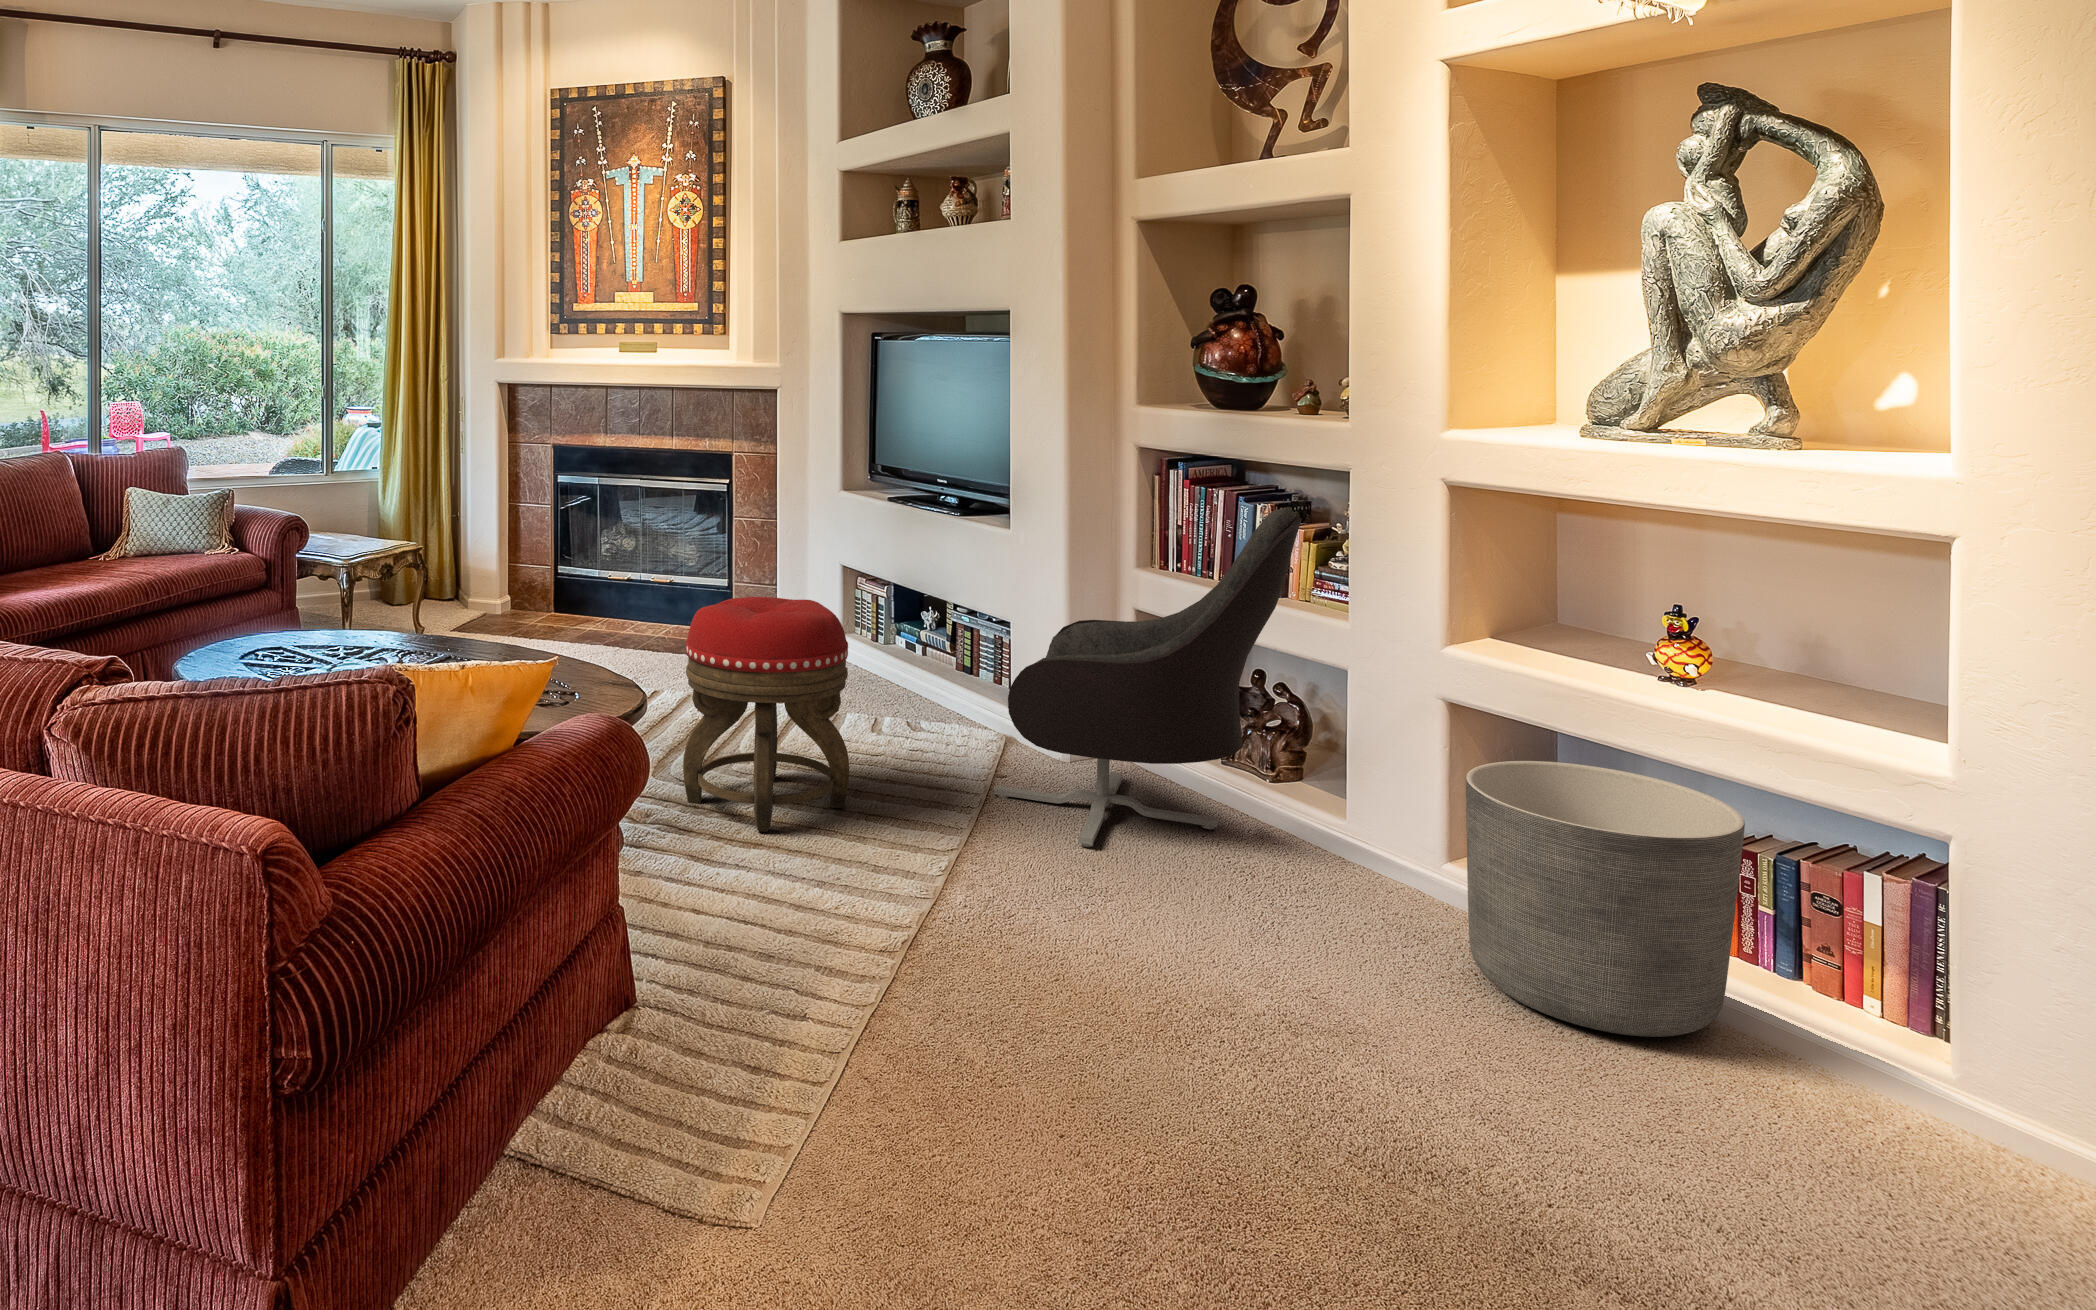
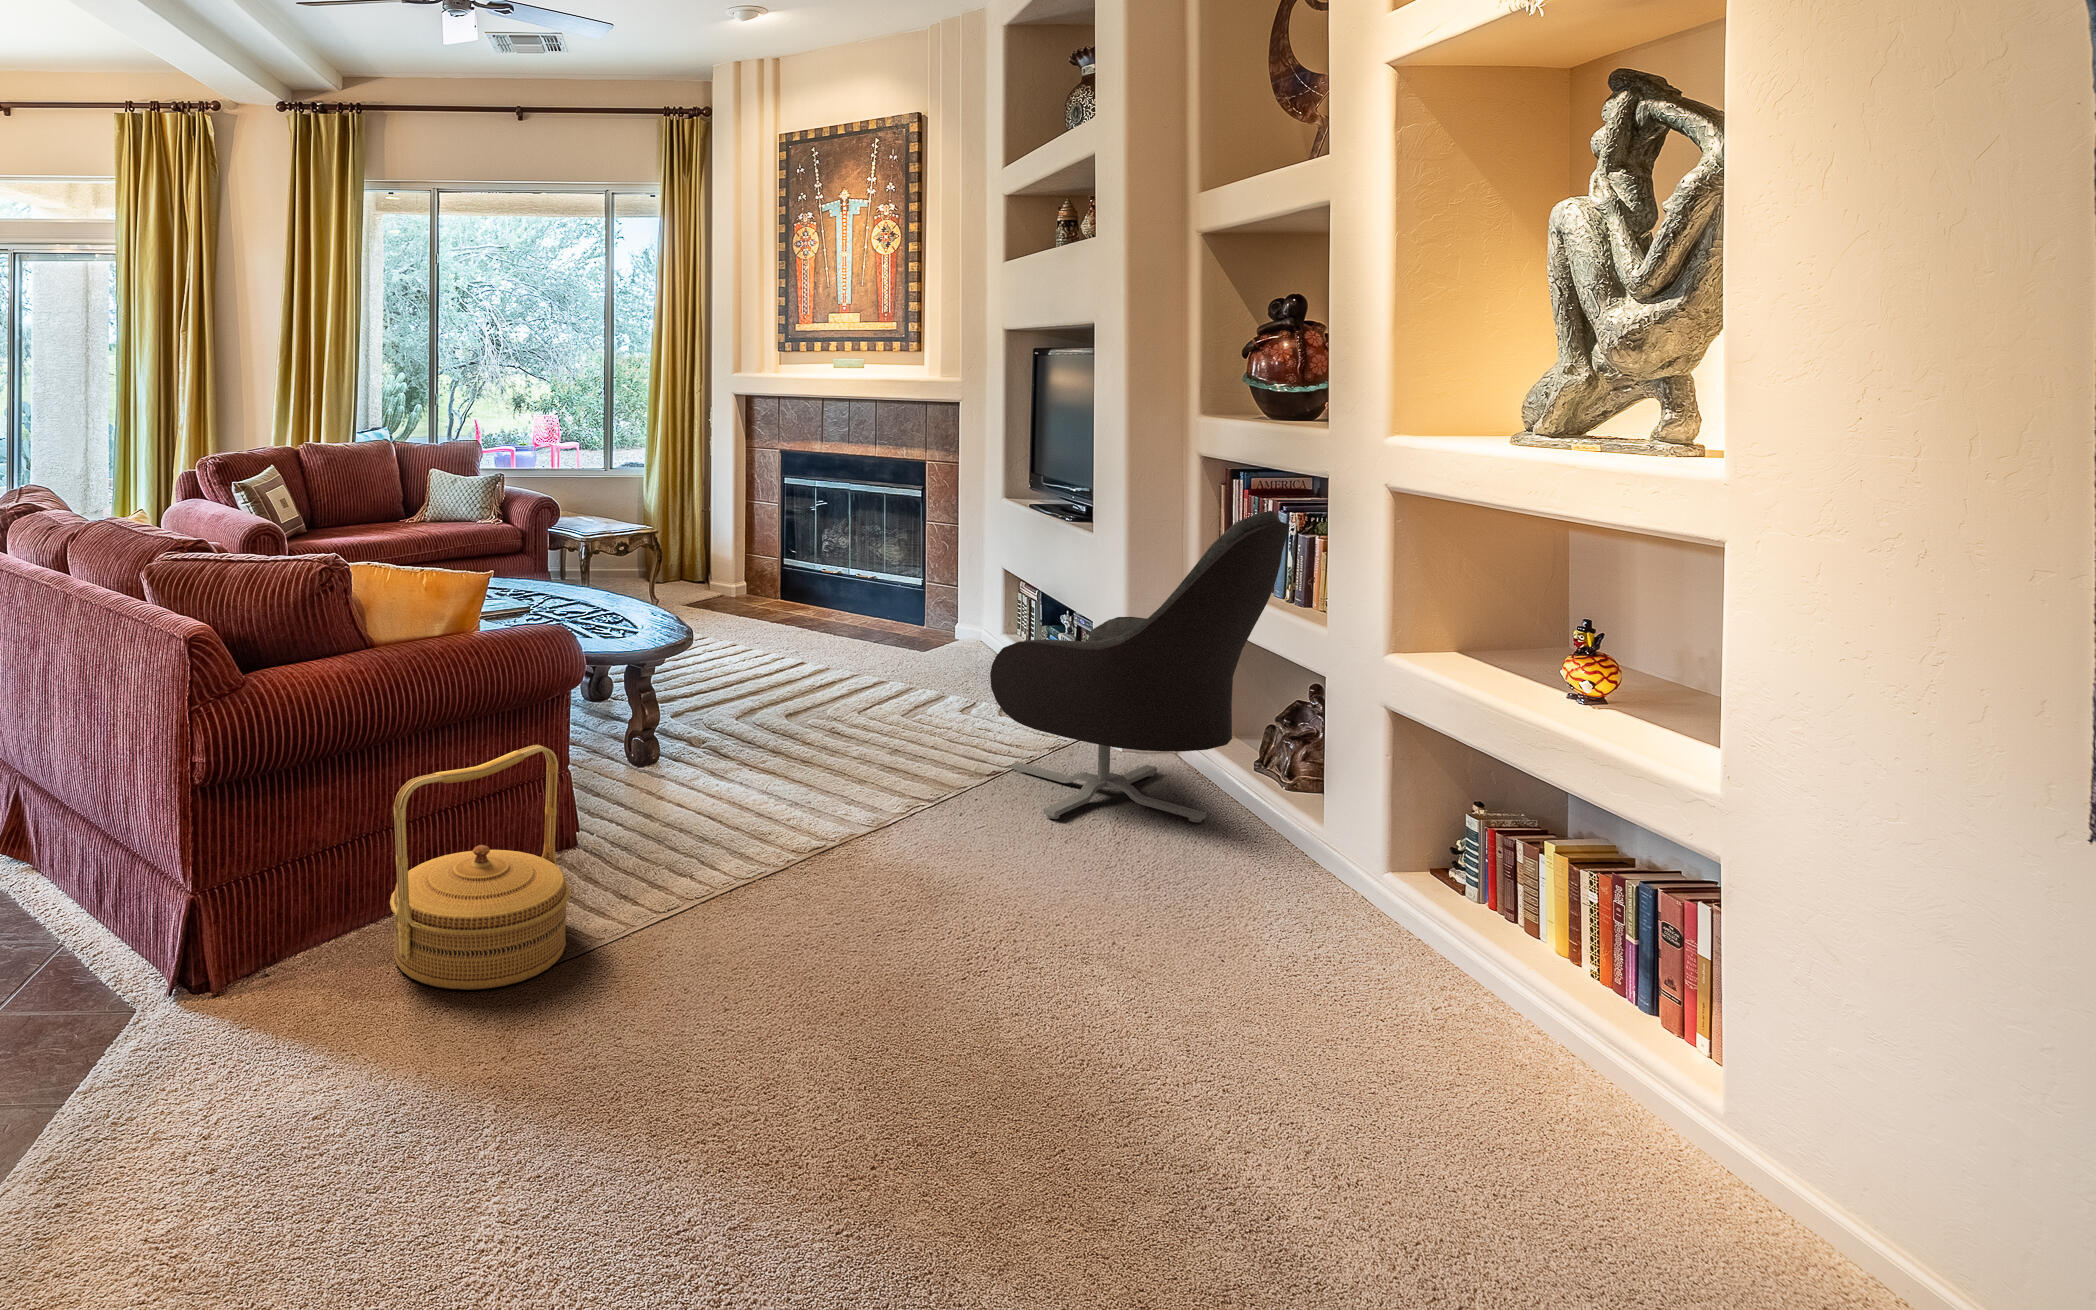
footstool: present [683,596,849,832] -> none [731,573,871,770]
planter: present [1466,761,1745,1037] -> none [1309,767,1581,1051]
woven basket: none [547,864,783,1222] -> present [390,745,570,990]

